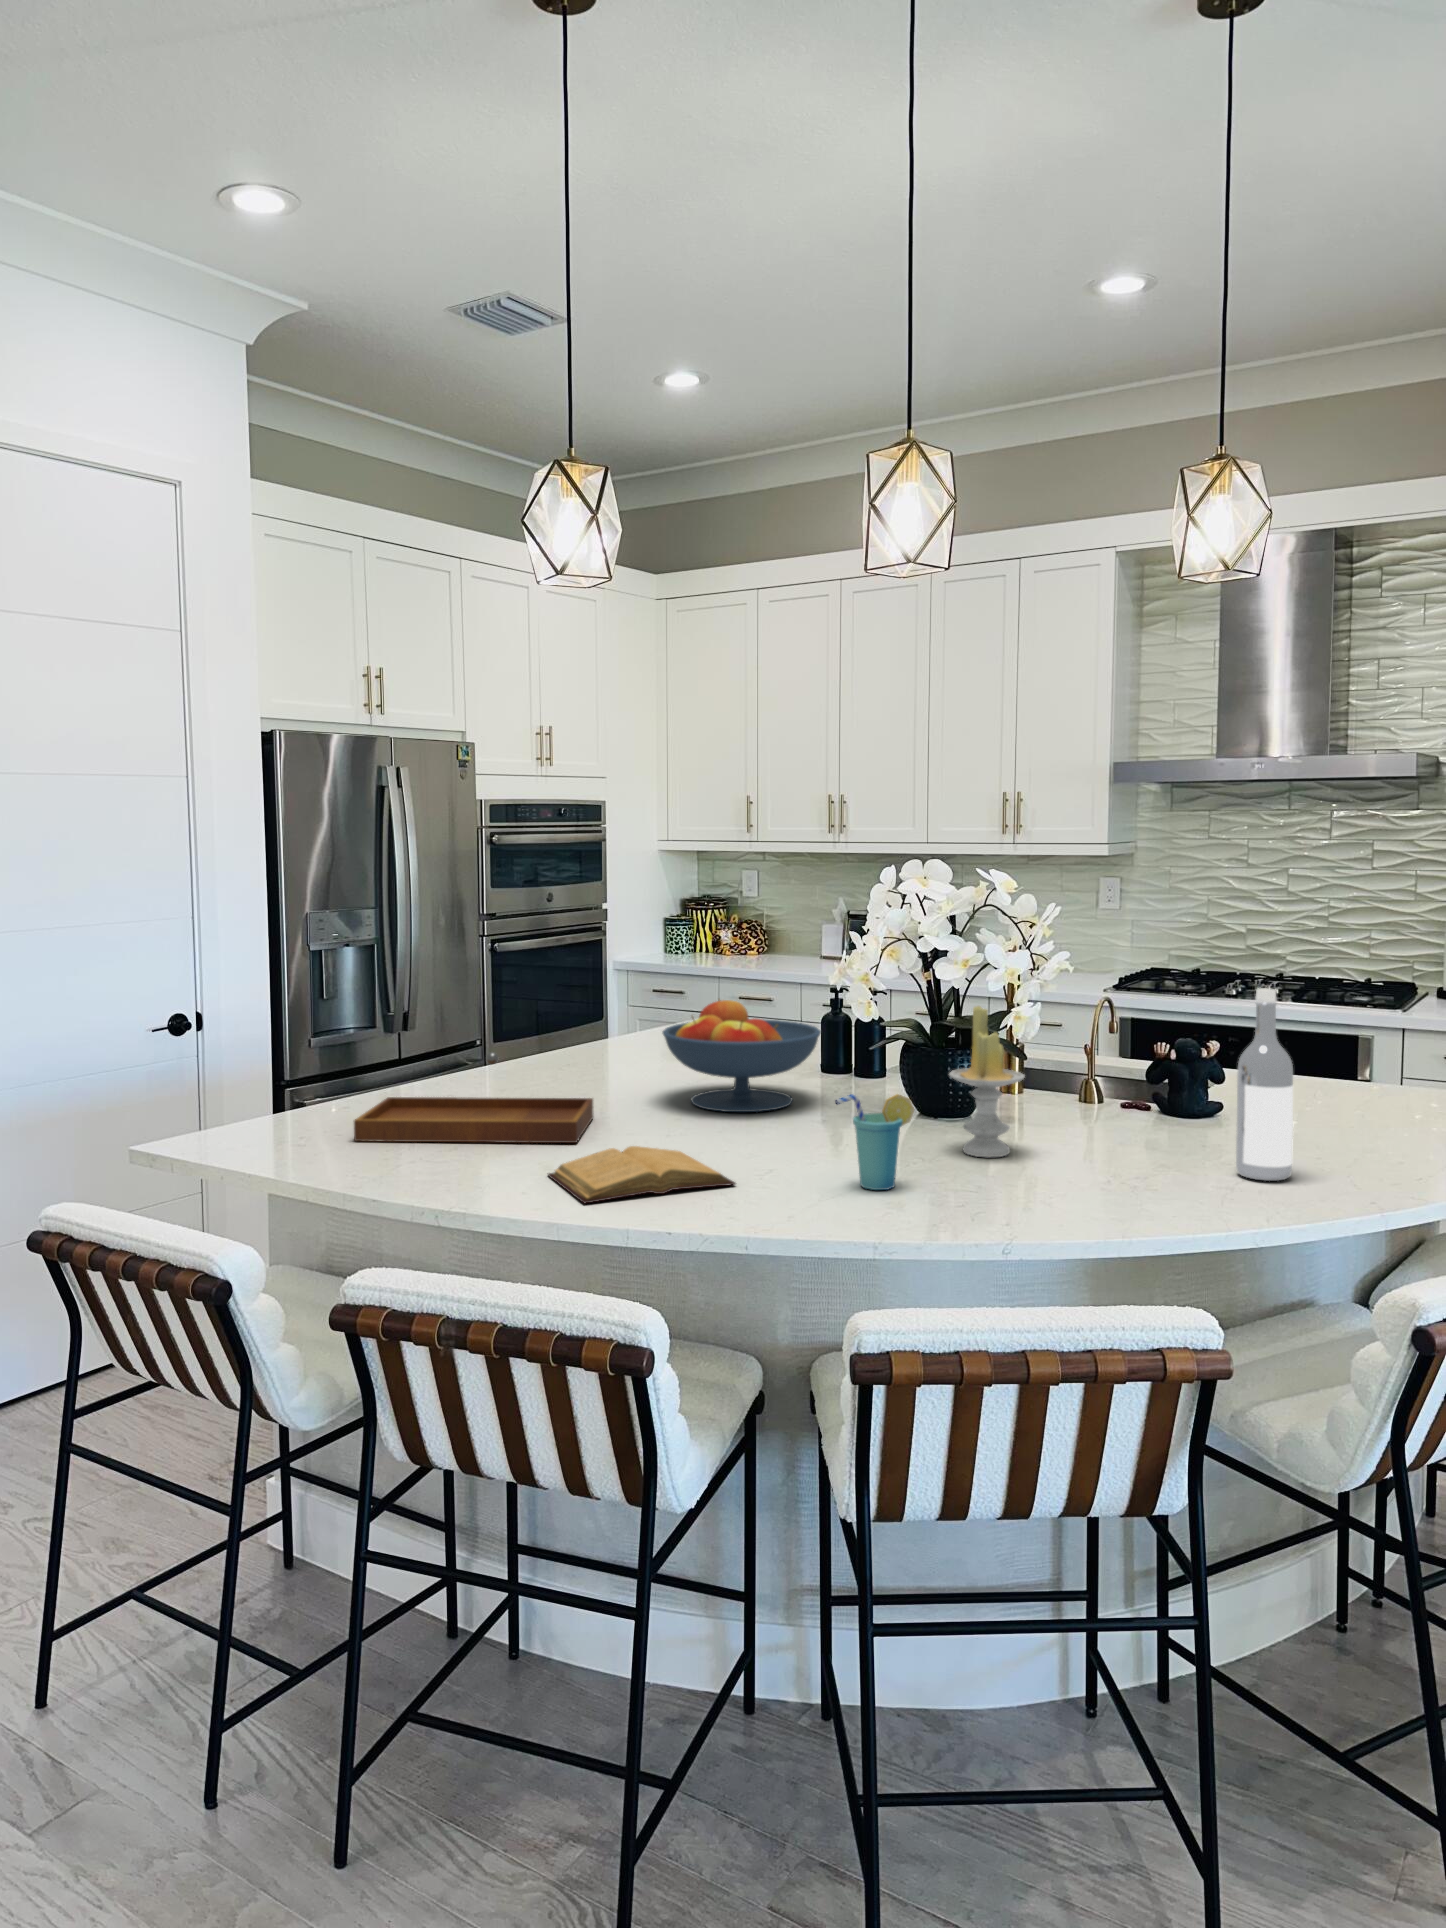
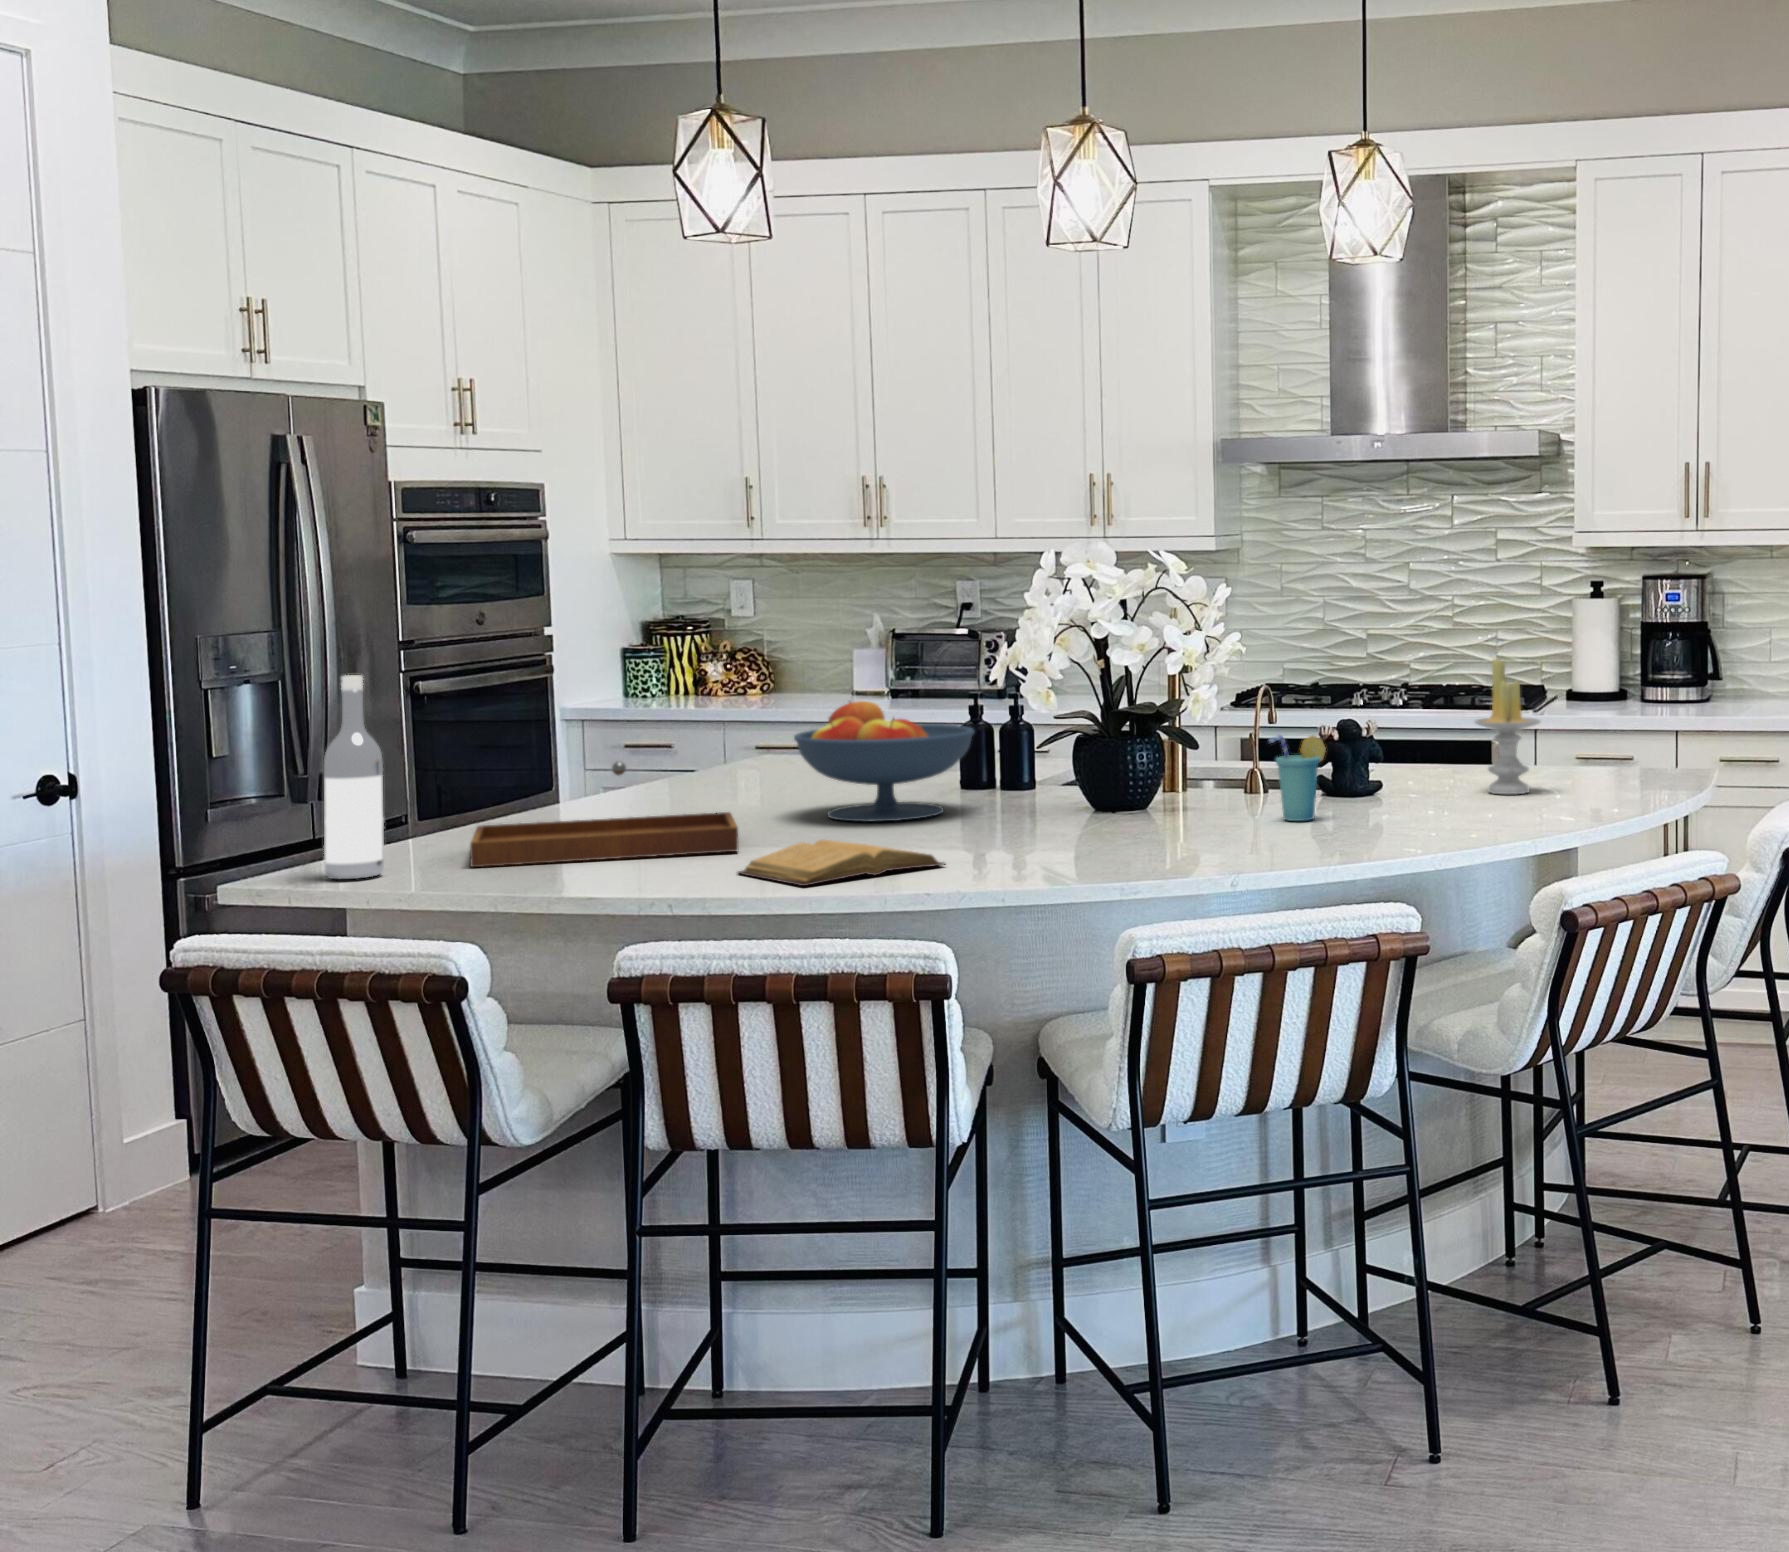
wine bottle: present [1236,988,1293,1181] -> present [324,675,384,879]
candle: present [949,1006,1025,1158] -> present [1474,659,1540,794]
cup: present [835,1094,914,1190] -> present [1268,735,1326,821]

